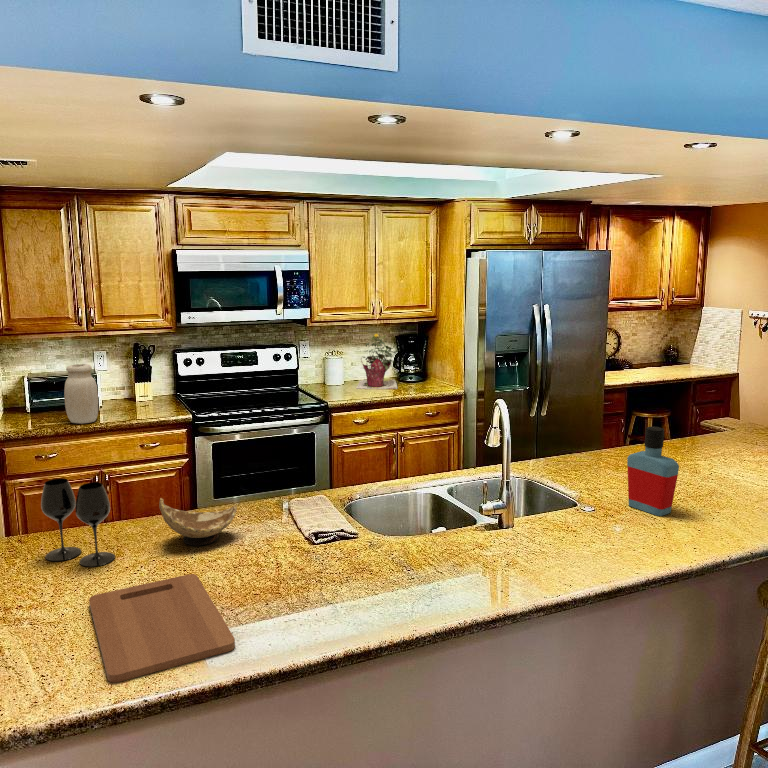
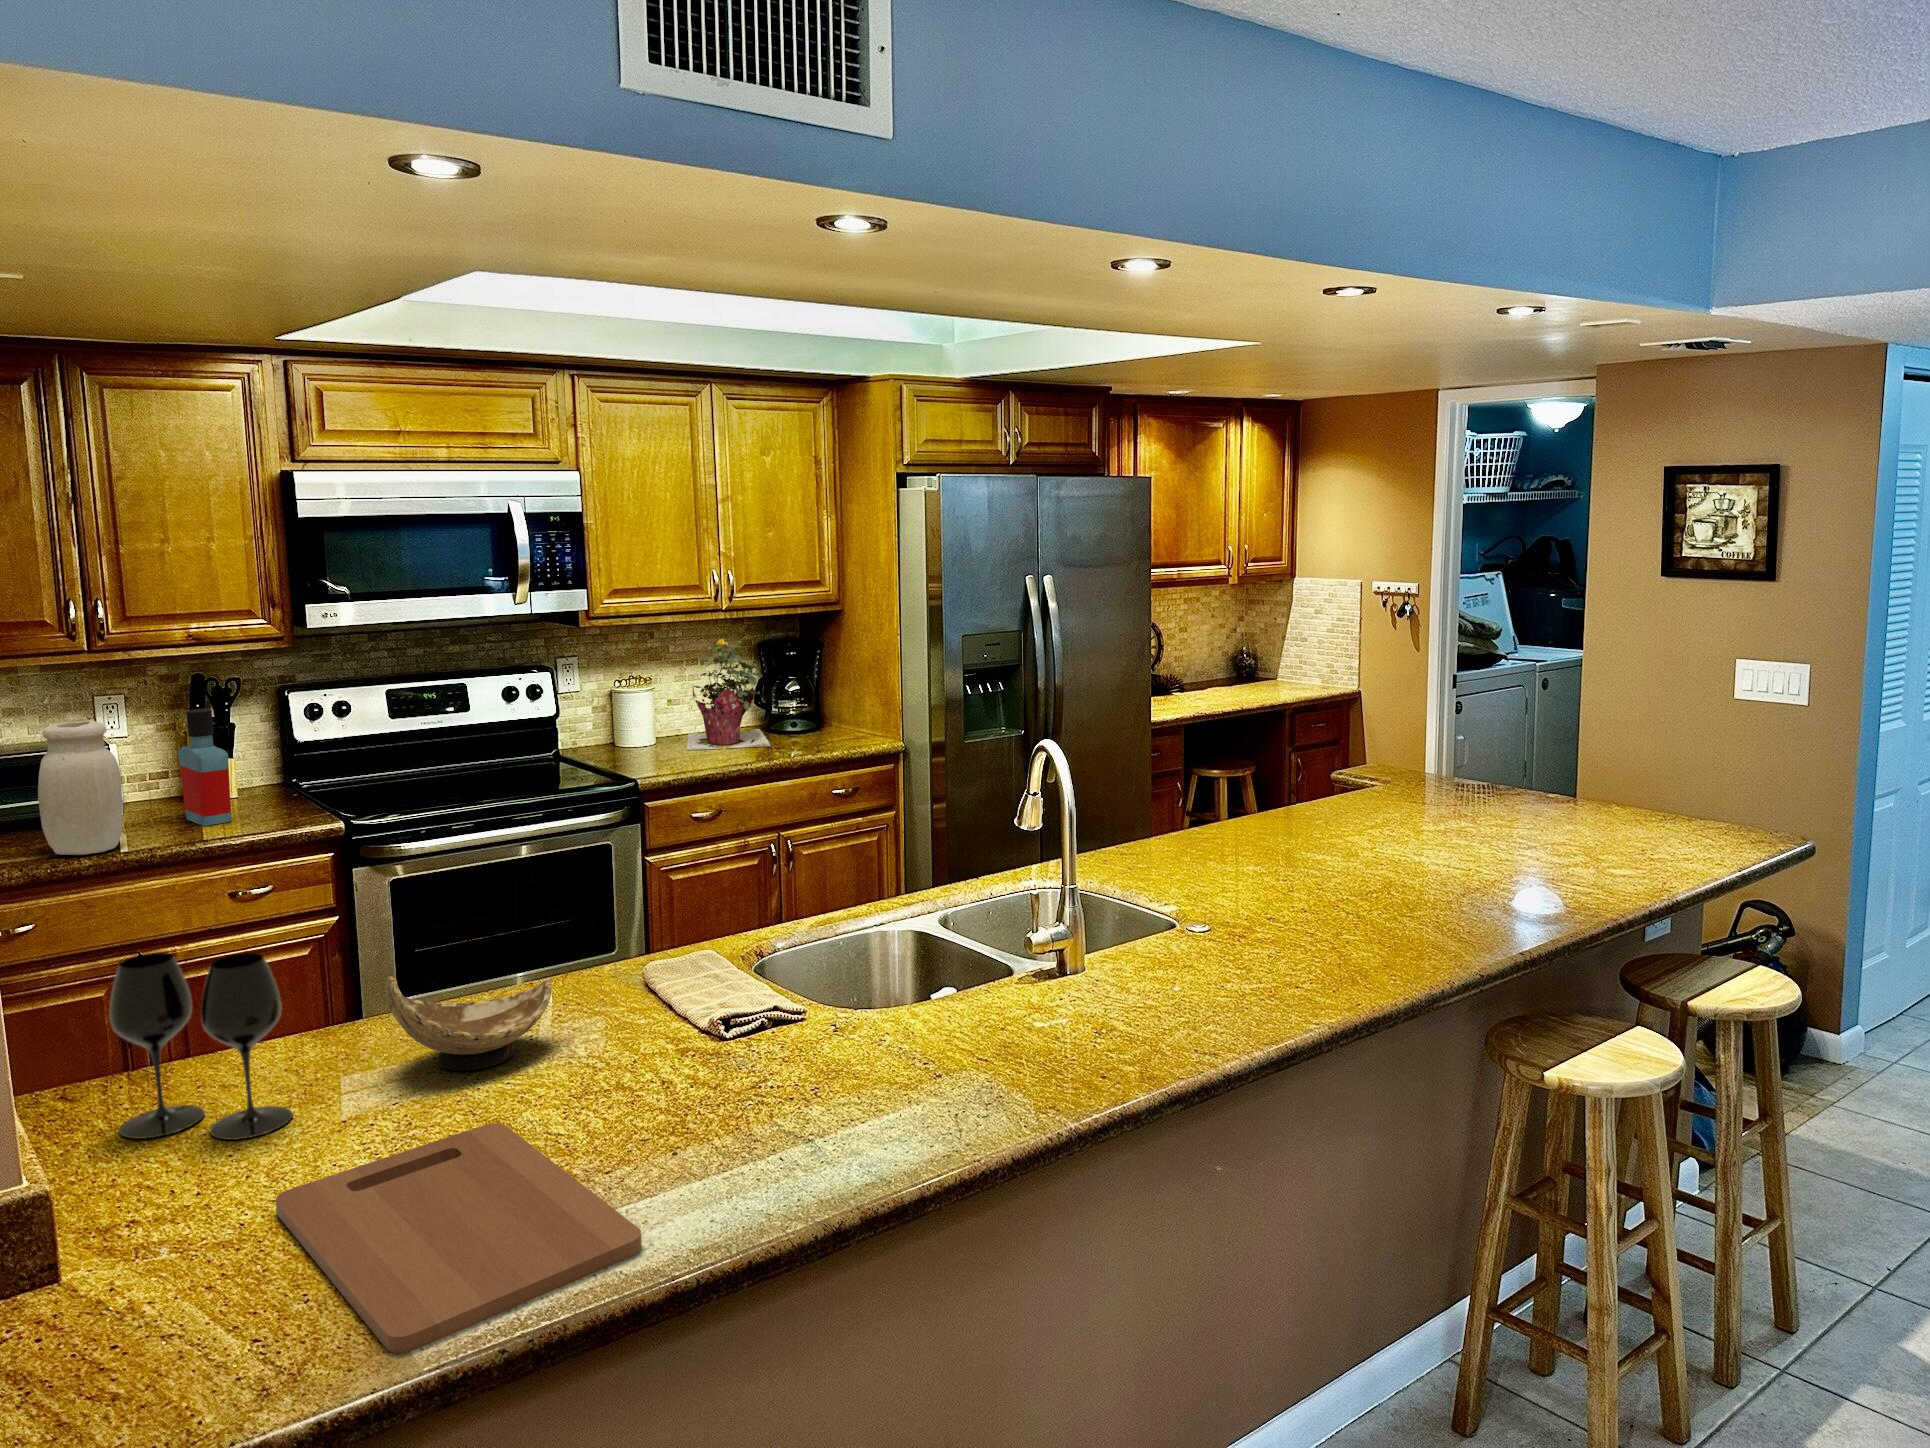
bottle: present [627,426,679,516] -> present [178,709,231,826]

